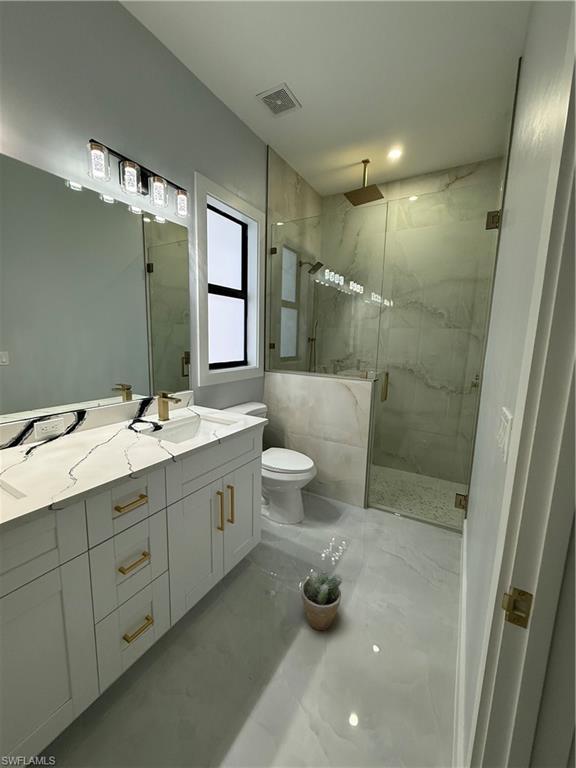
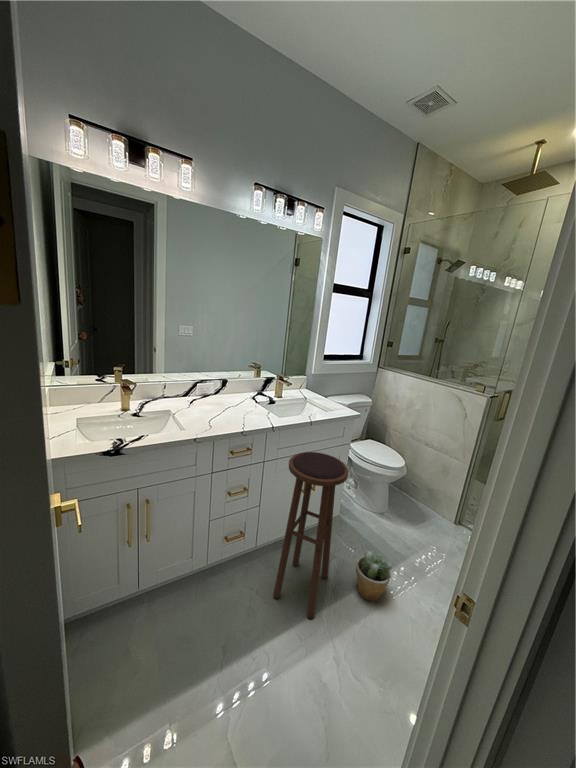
stool: none [207,474,285,695] -> present [273,452,349,619]

